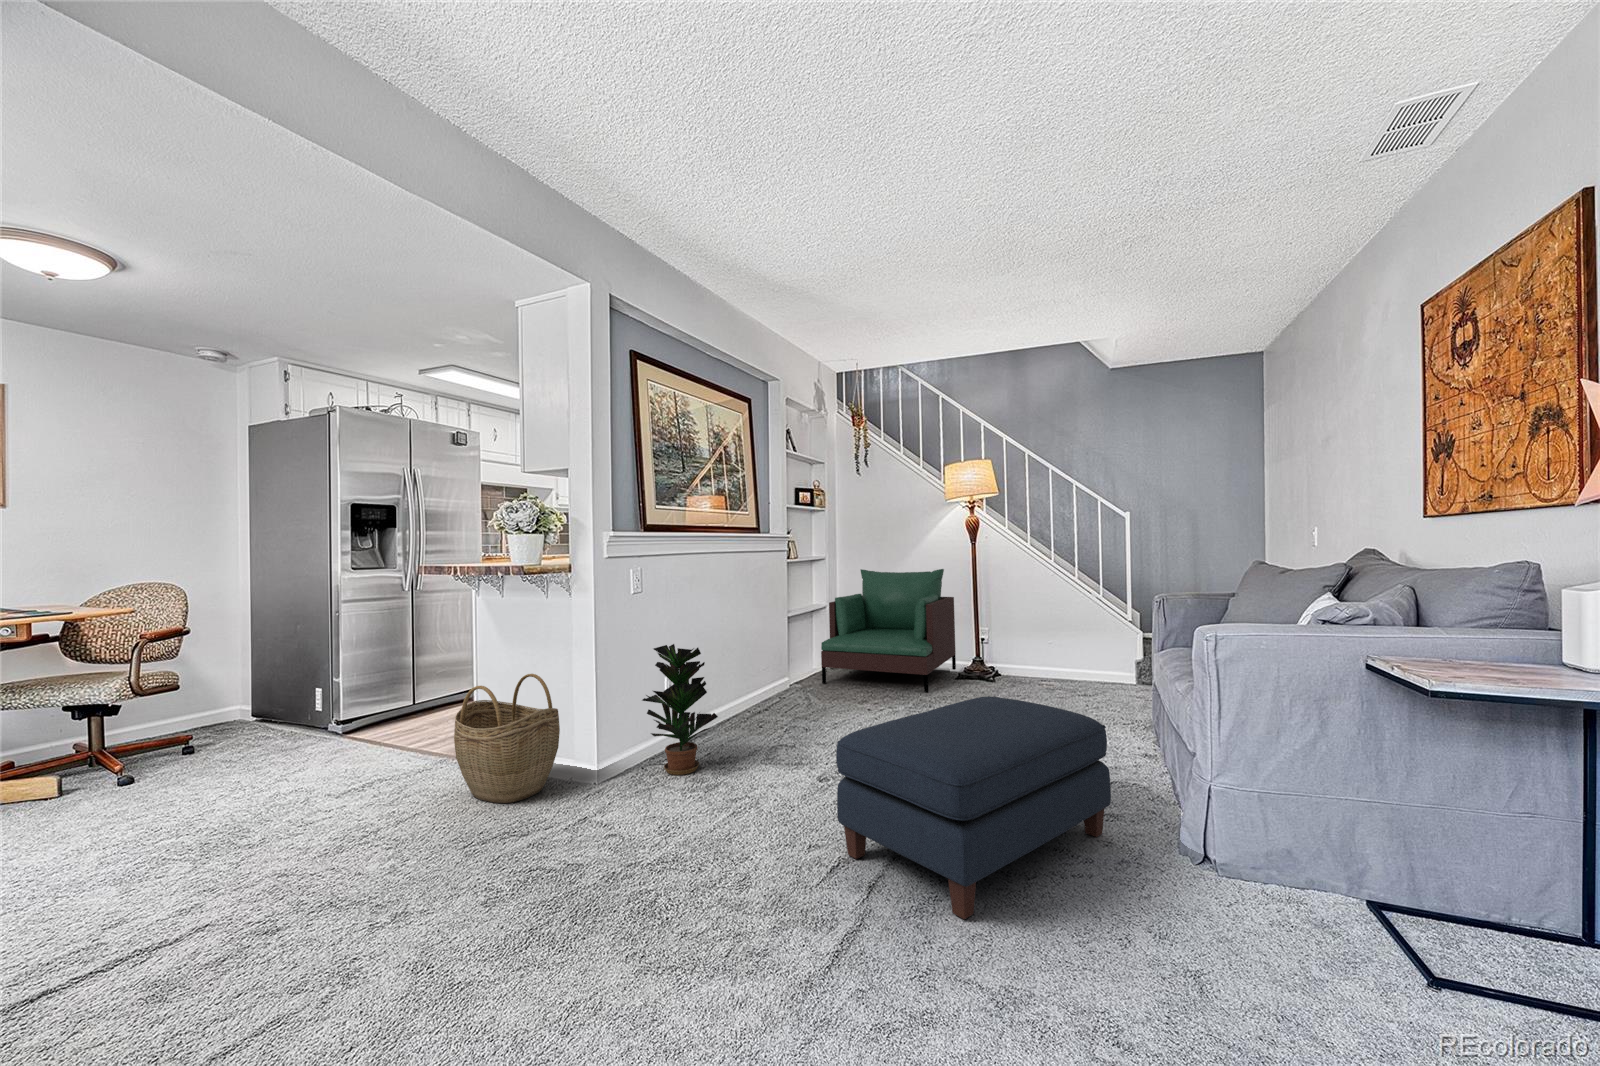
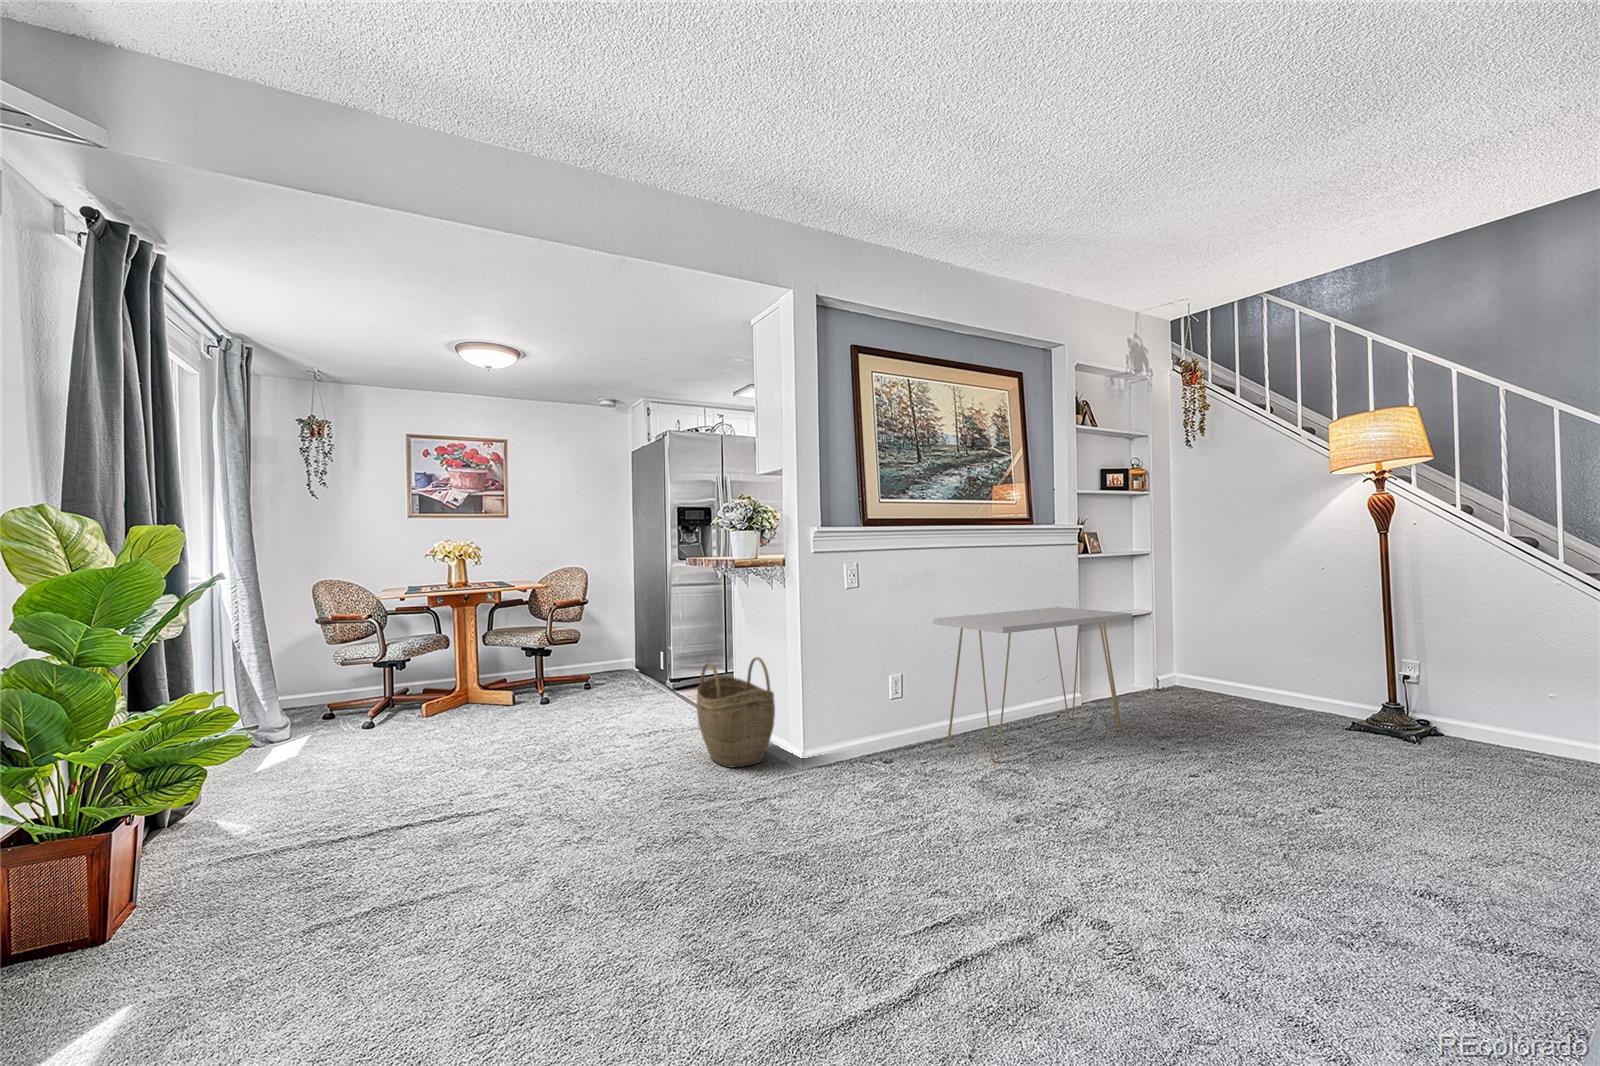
armchair: present [821,569,956,692] -> none [1125,569,1356,742]
console table: none [701,603,843,742] -> present [933,607,1132,762]
potted plant: present [642,644,718,775] -> none [851,641,922,776]
ottoman: present [836,696,1111,919] -> none [952,749,1367,996]

